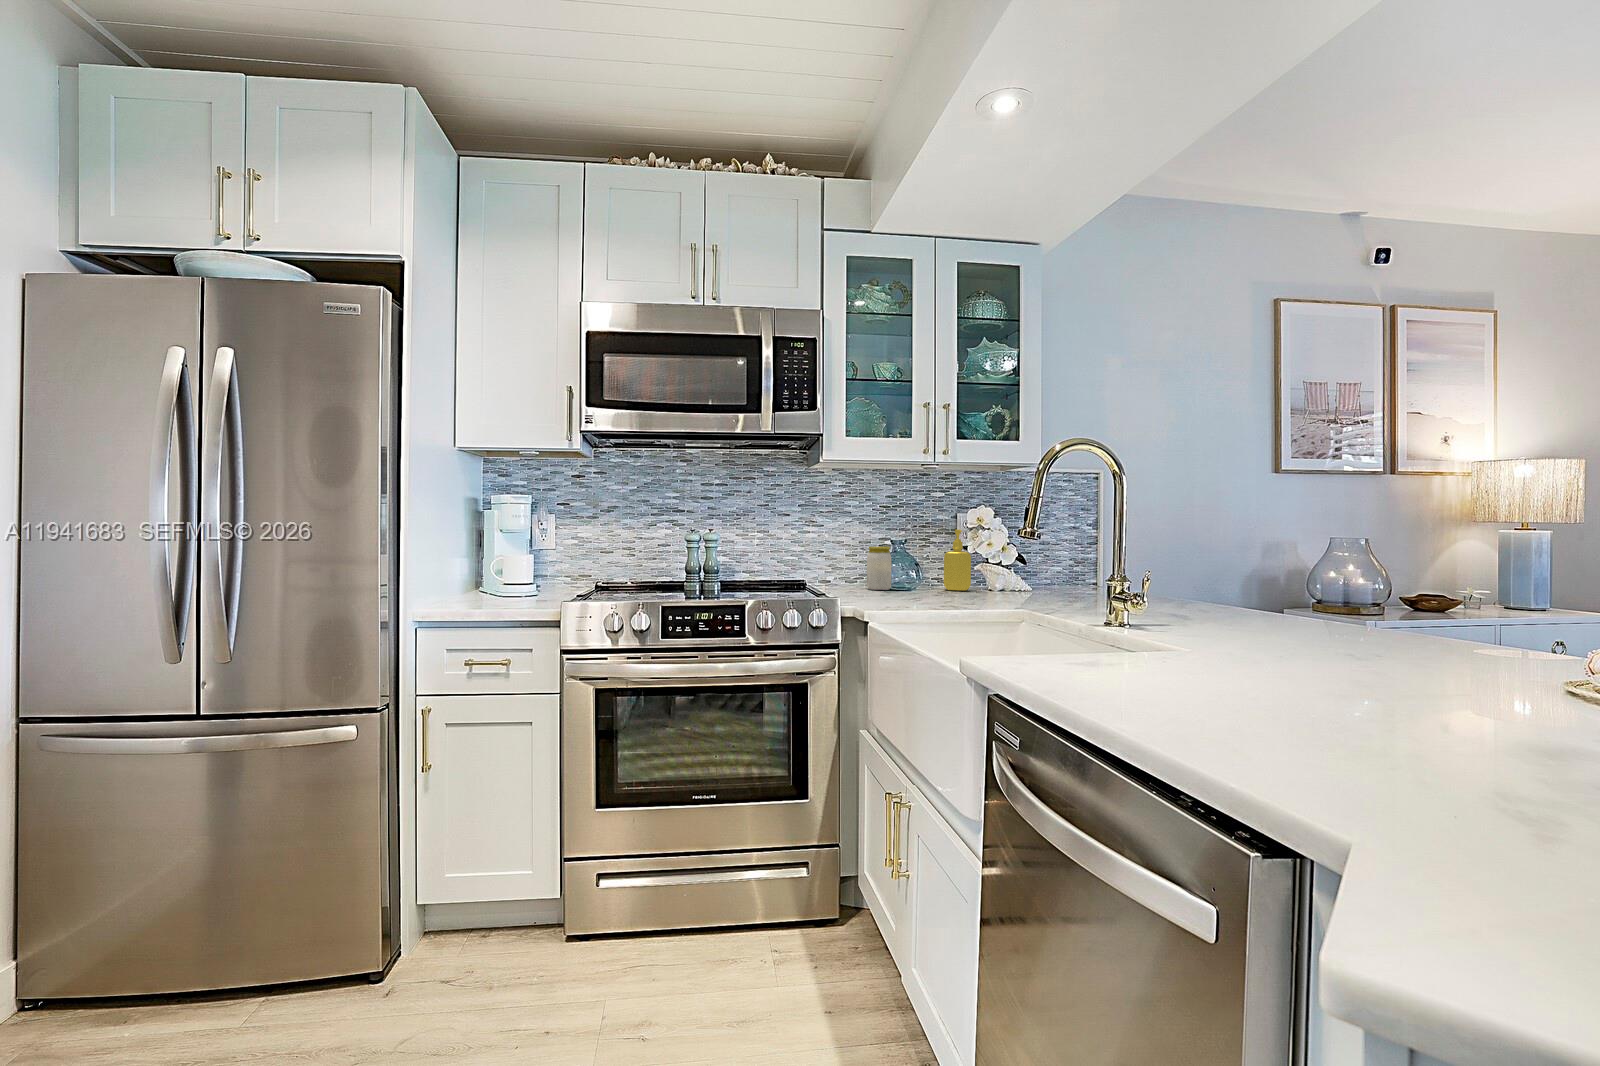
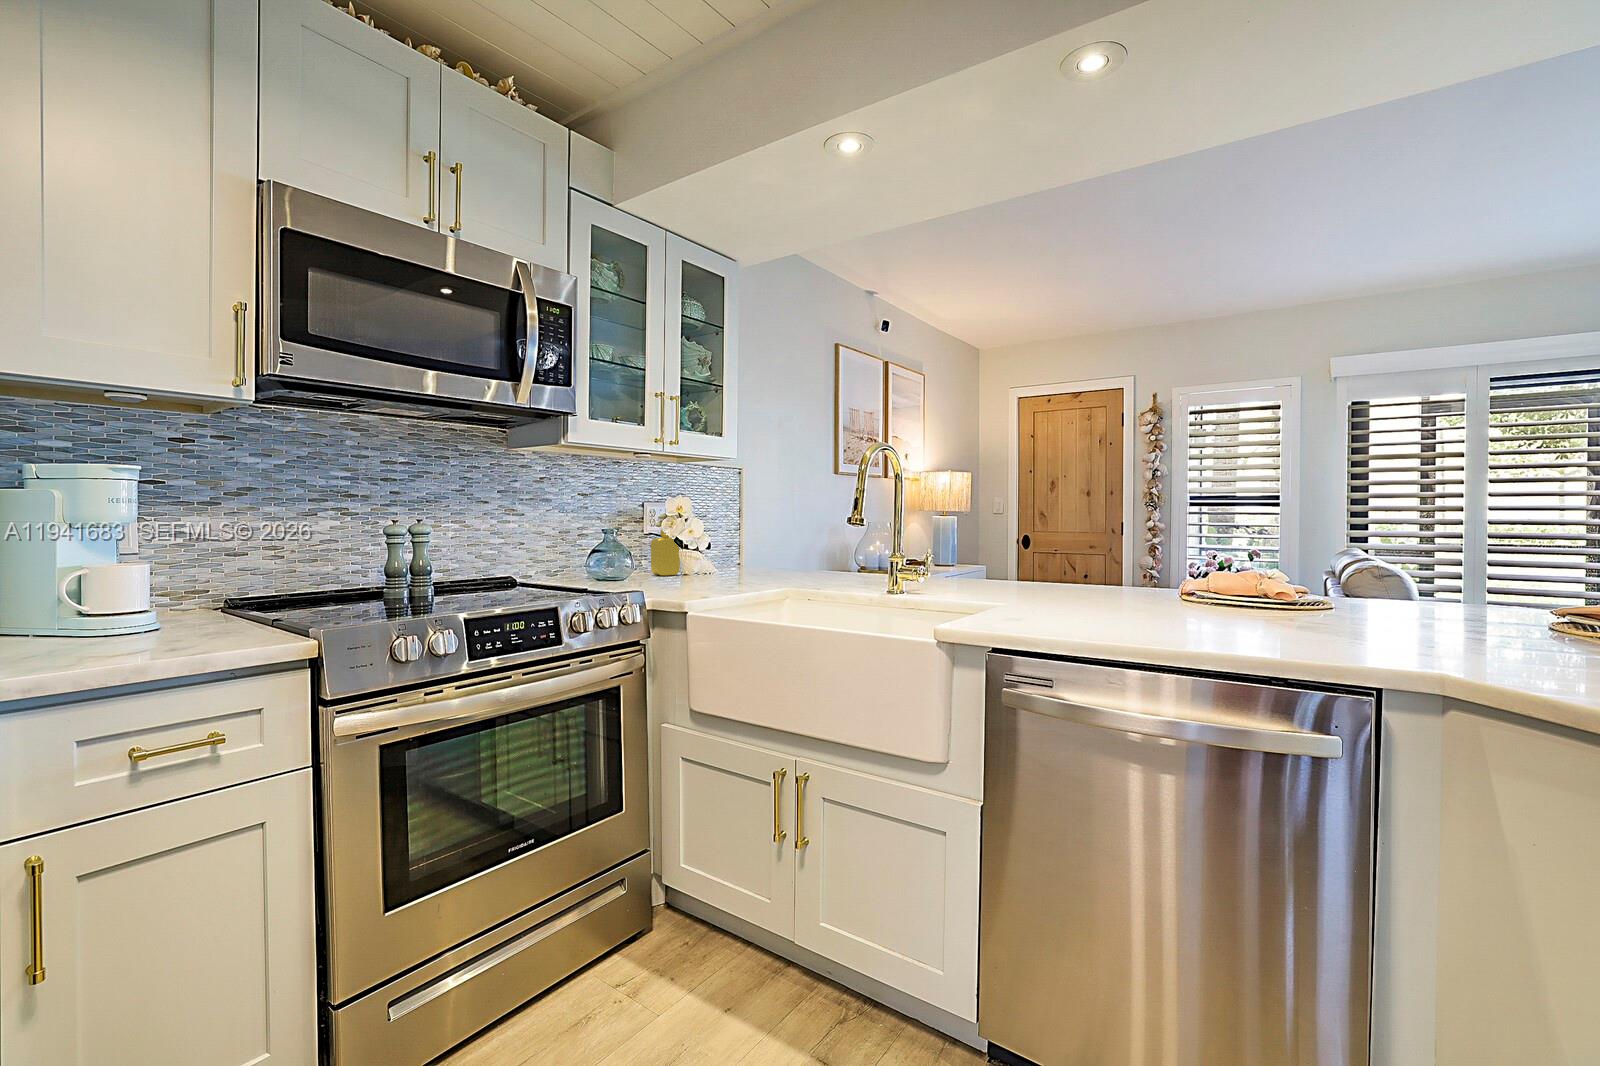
jar: present [867,547,892,590] -> none [592,535,619,580]

